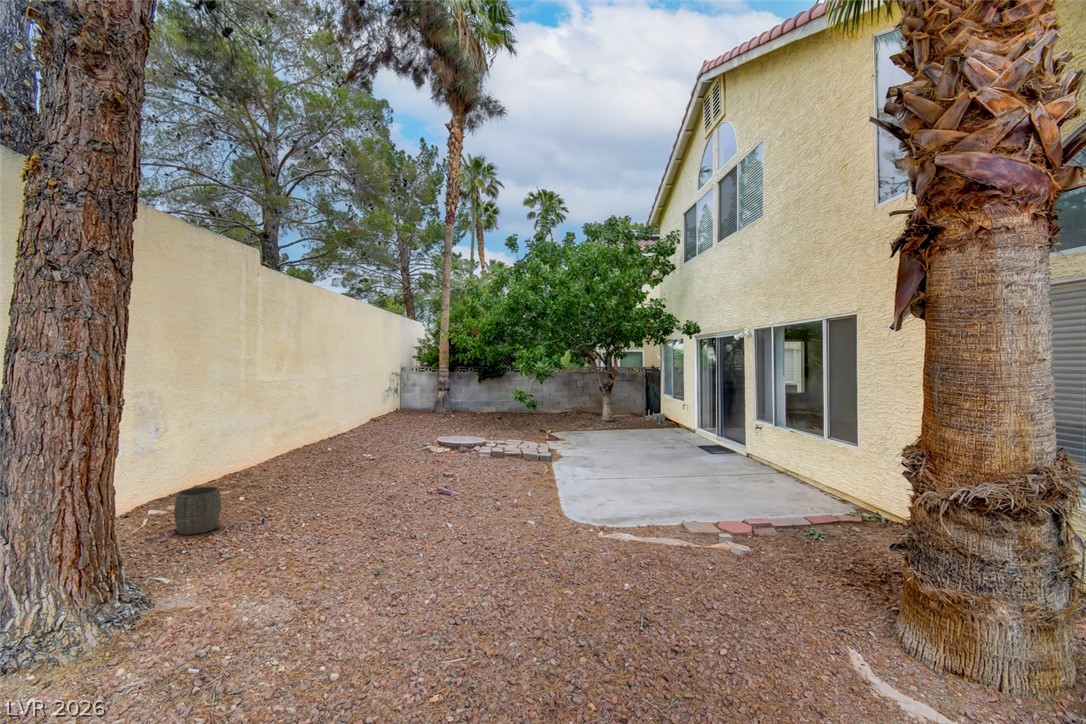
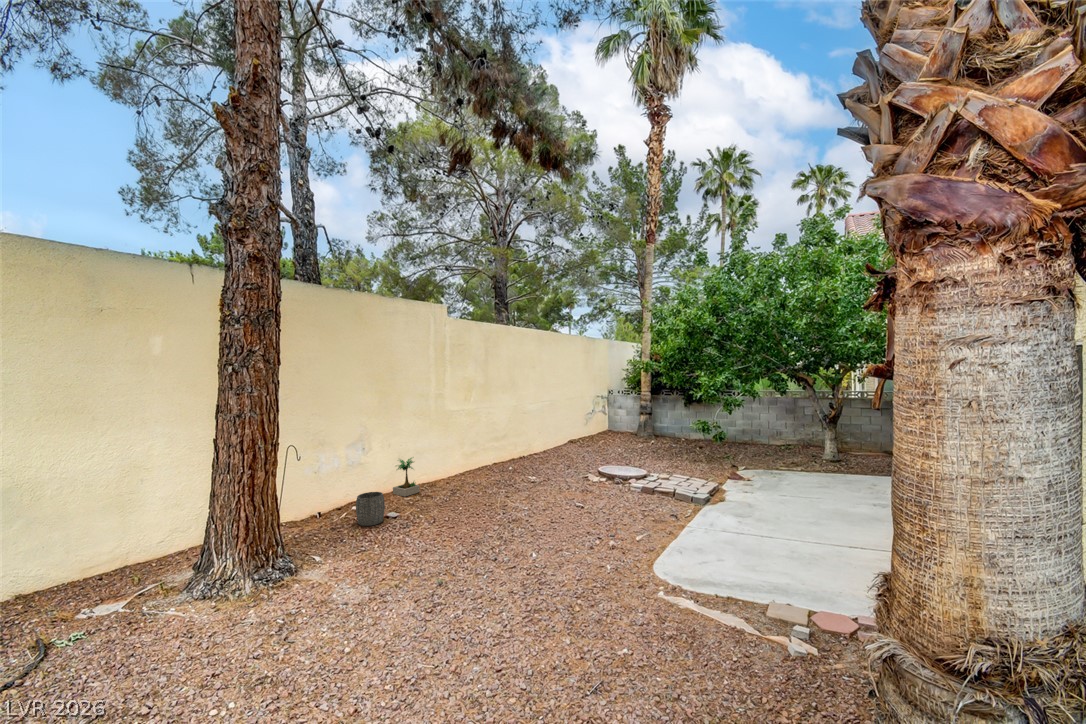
potted plant: none [188,443,232,496] -> present [393,458,420,496]

